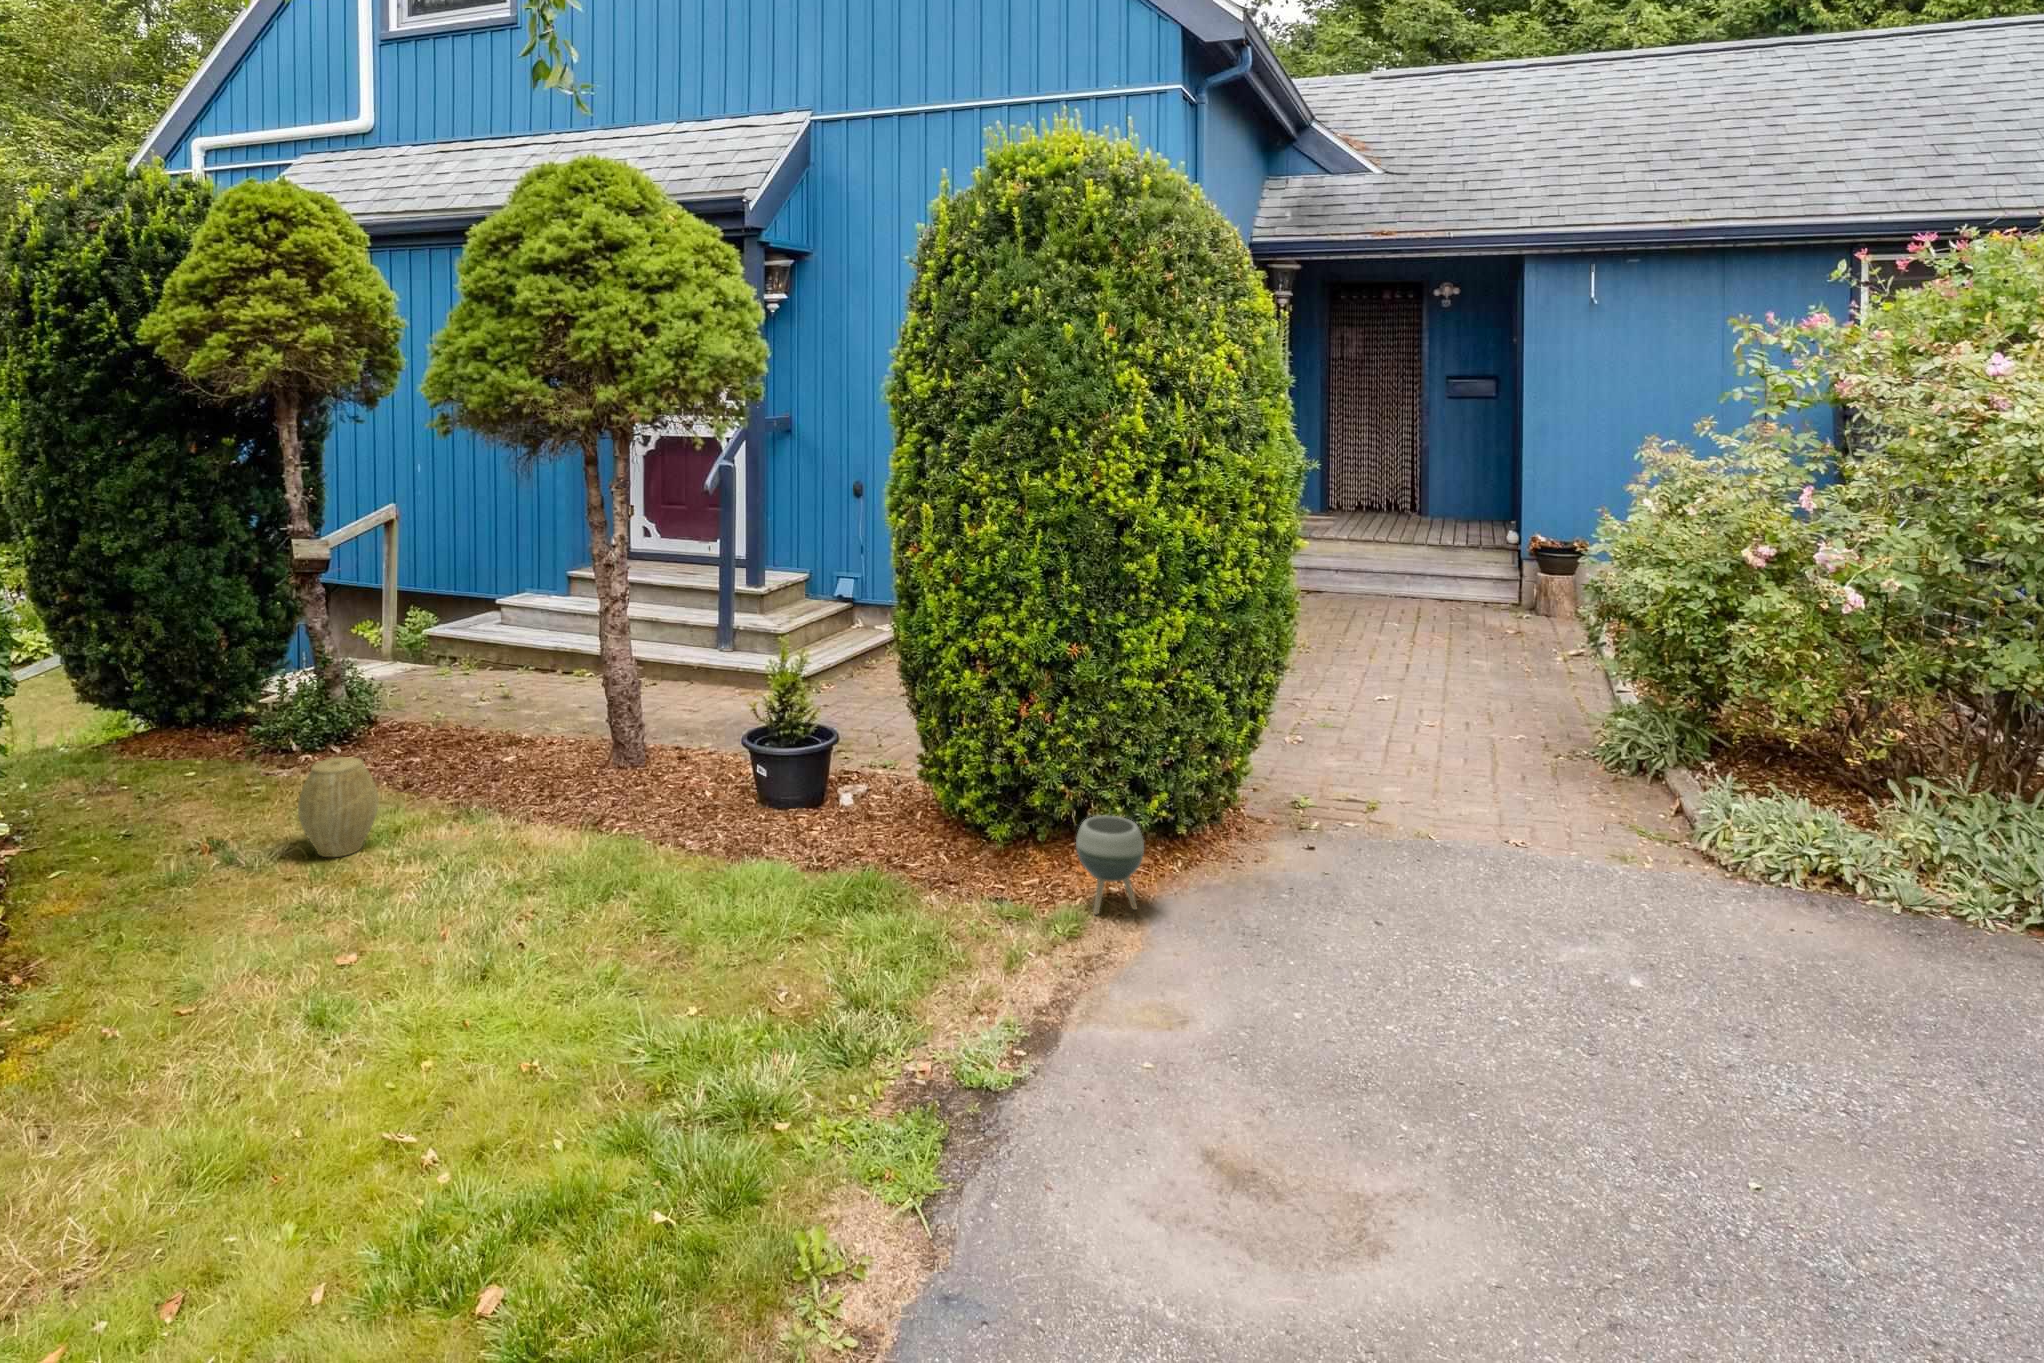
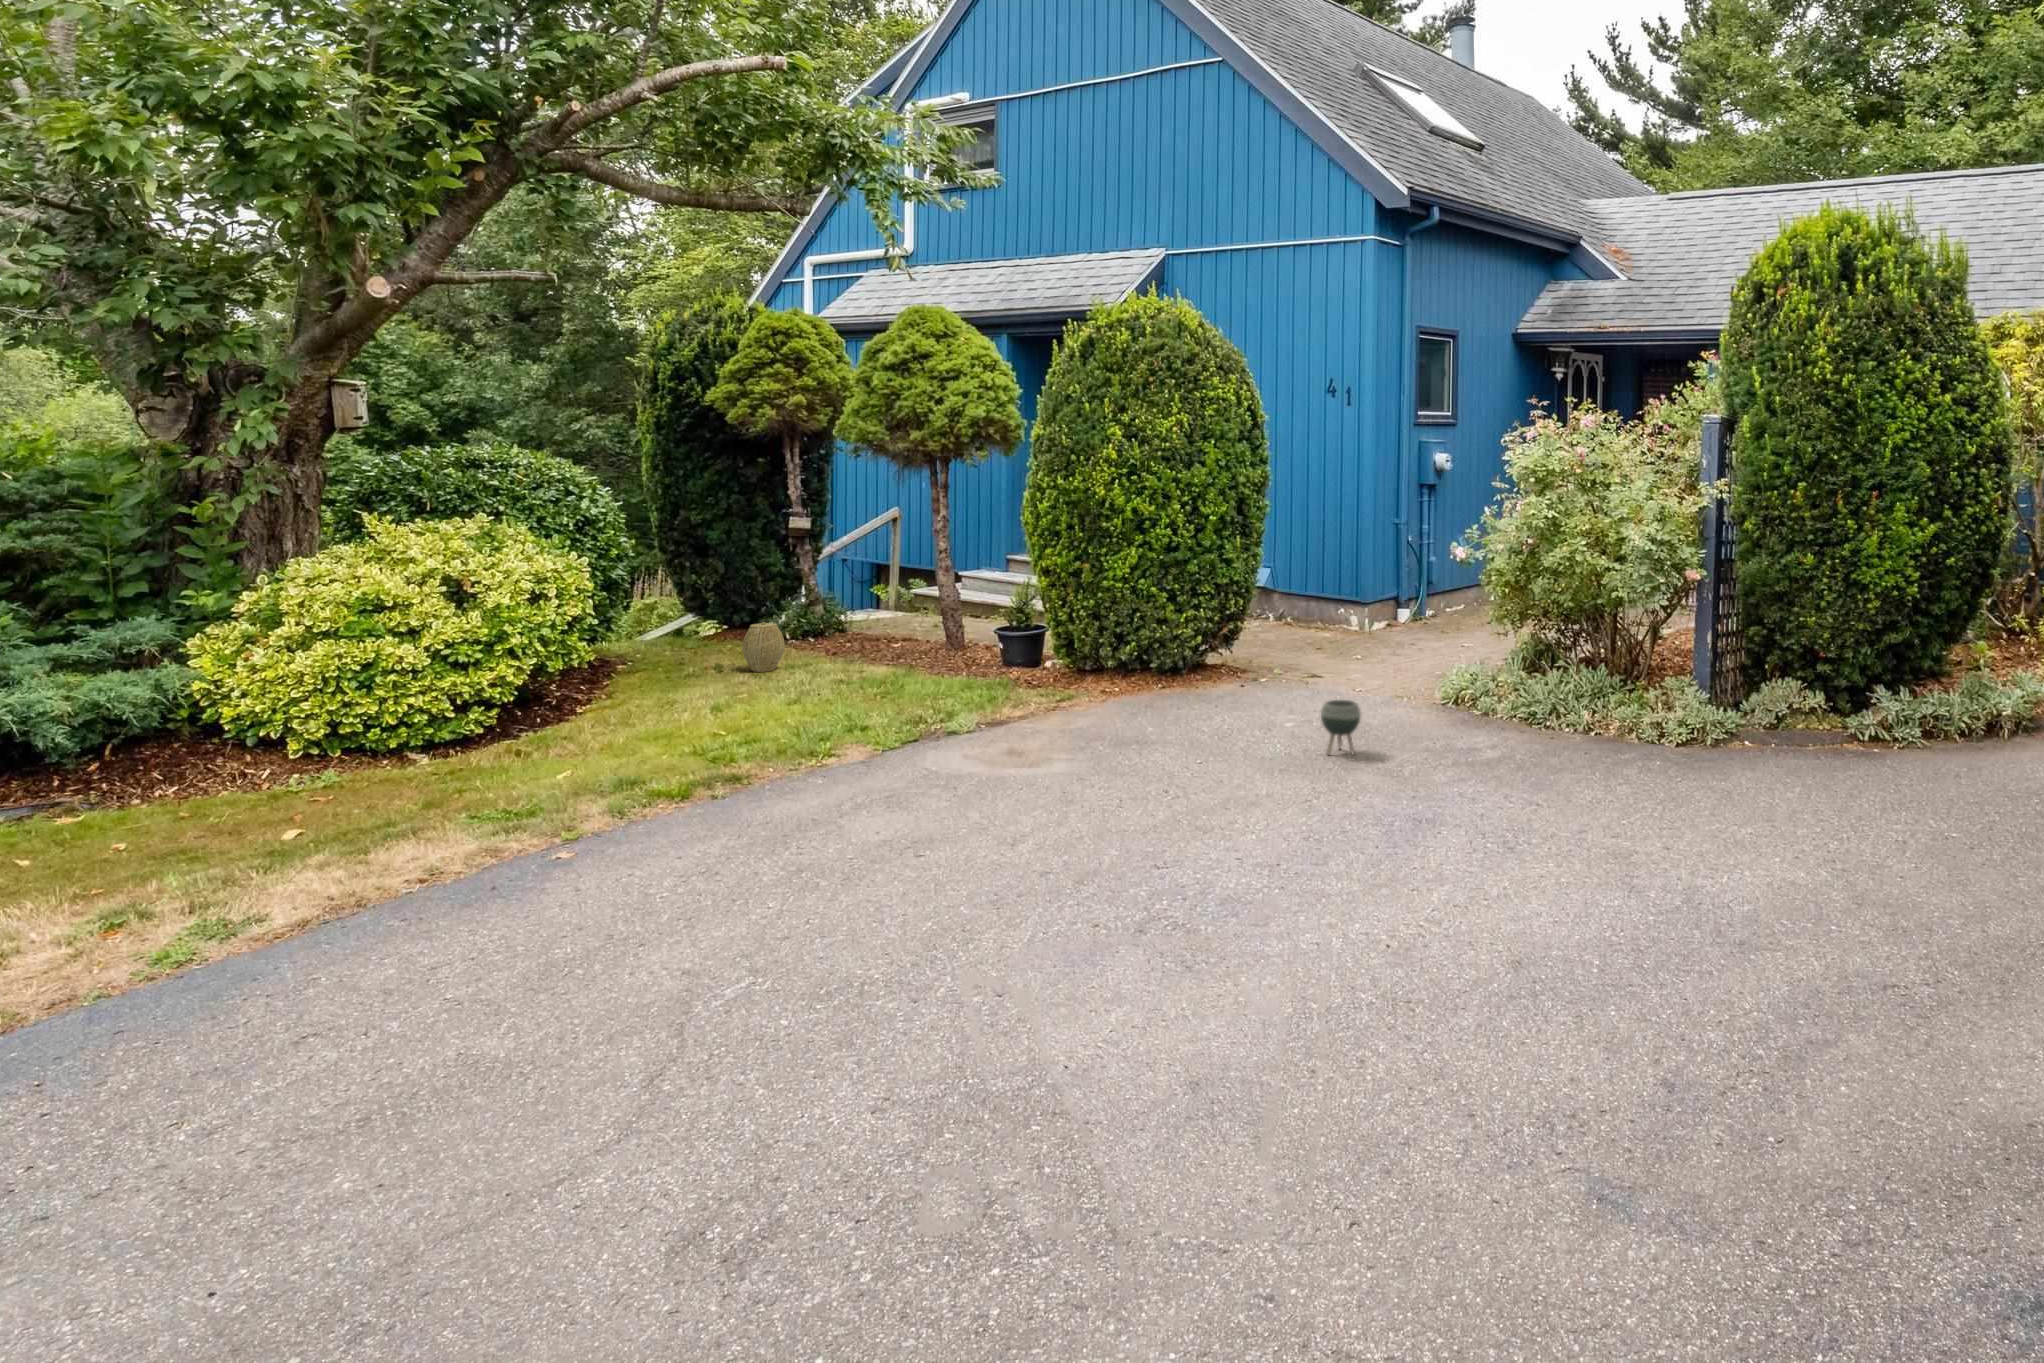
planter: present [1076,816,1144,914] -> present [1321,700,1361,754]

